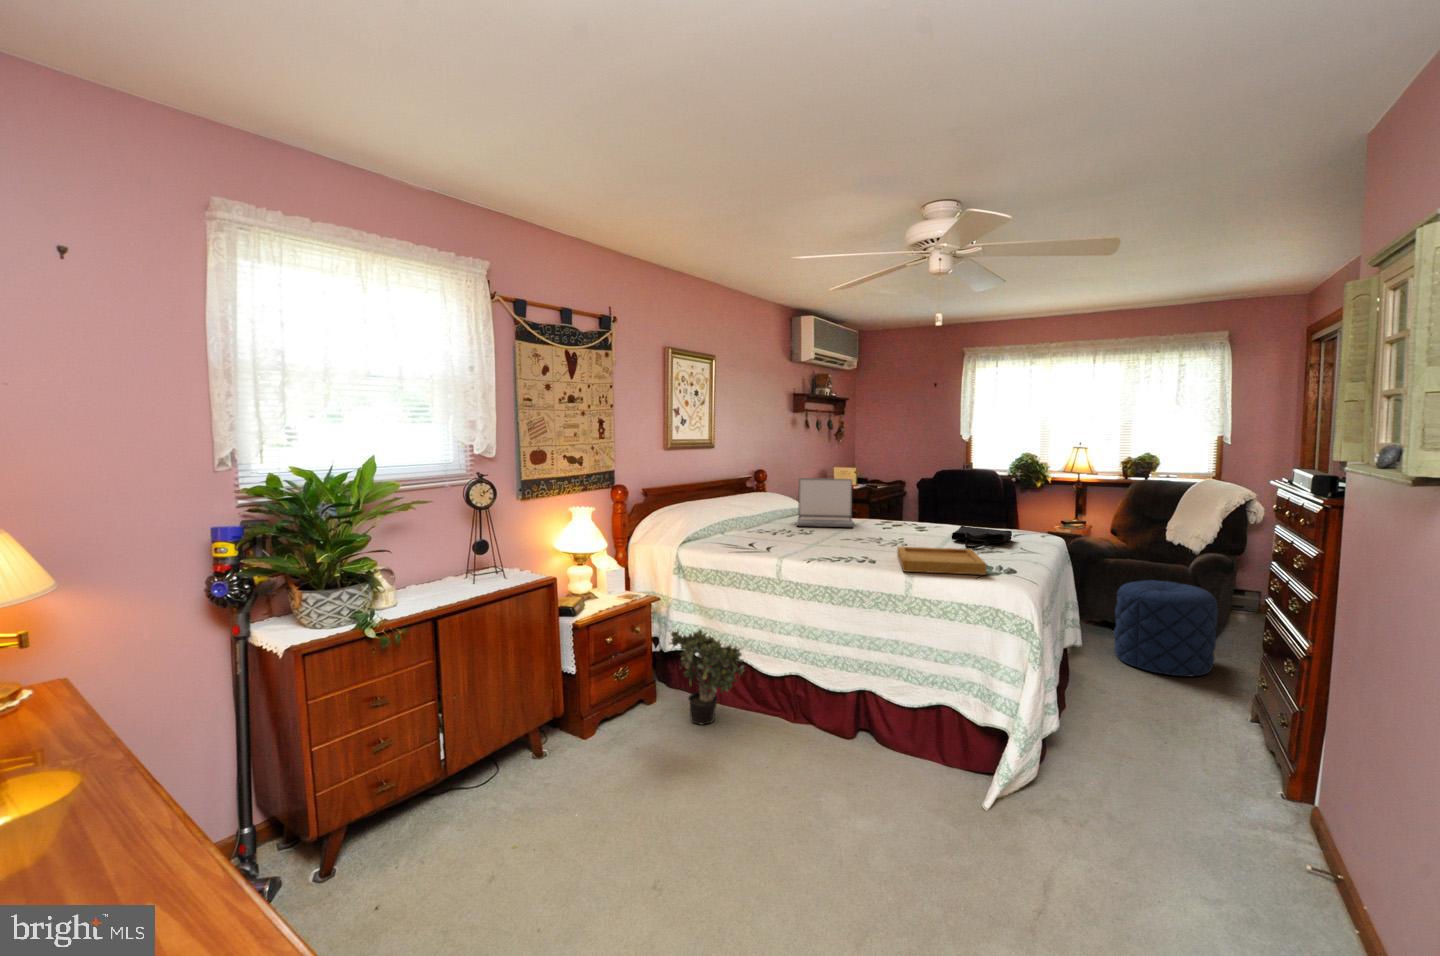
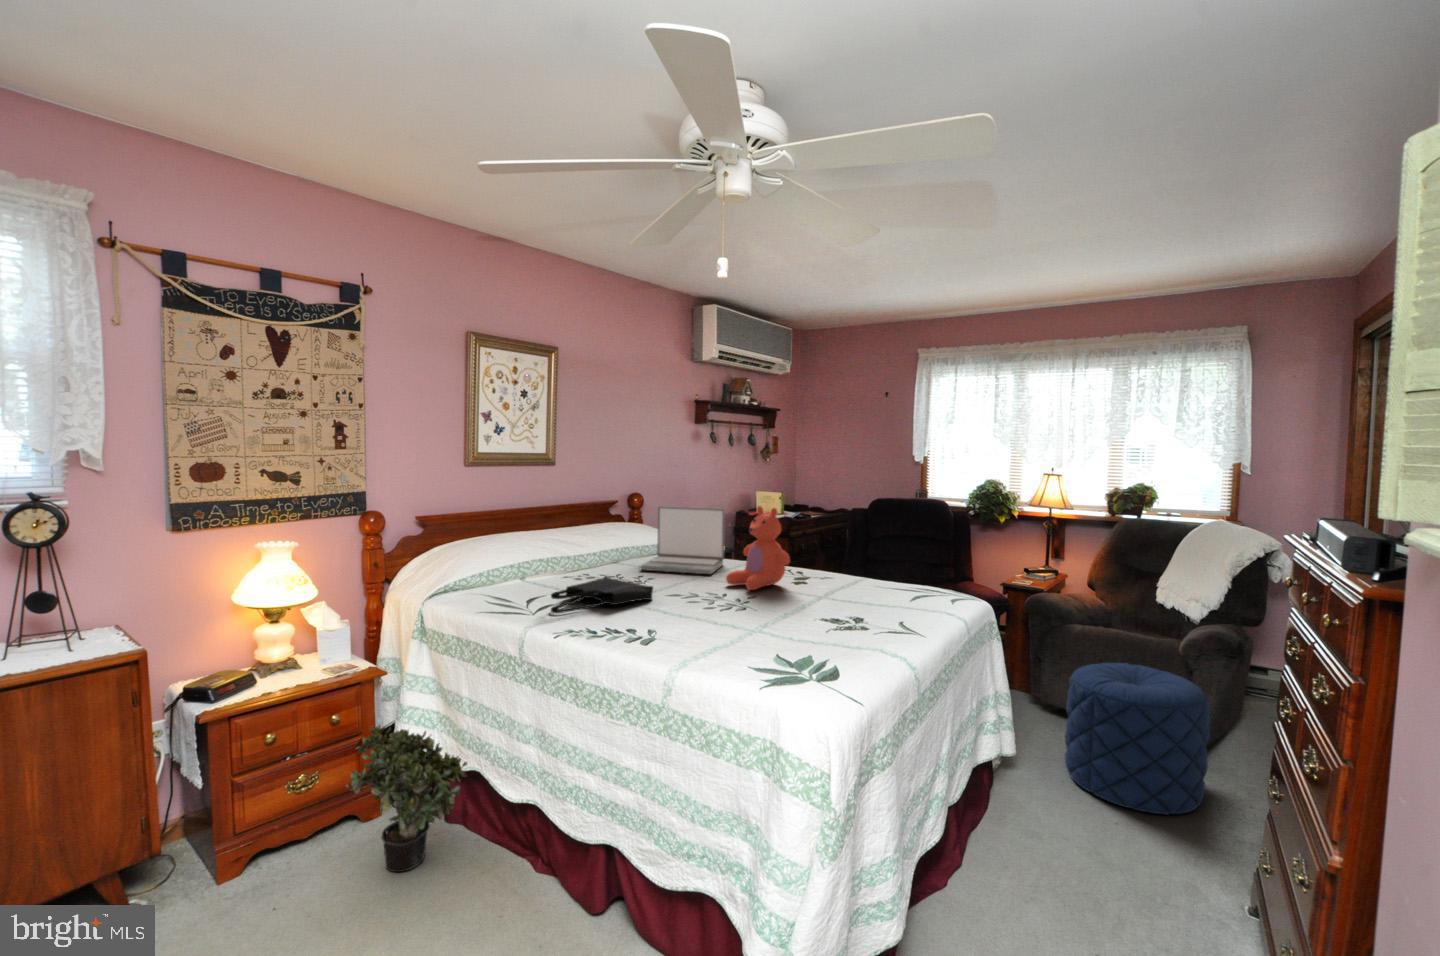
teddy bear: none [873,475,922,535] -> present [726,506,790,590]
tote bag: present [952,526,1012,548] -> present [551,576,653,613]
tray: present [897,547,986,575] -> none [674,614,810,674]

